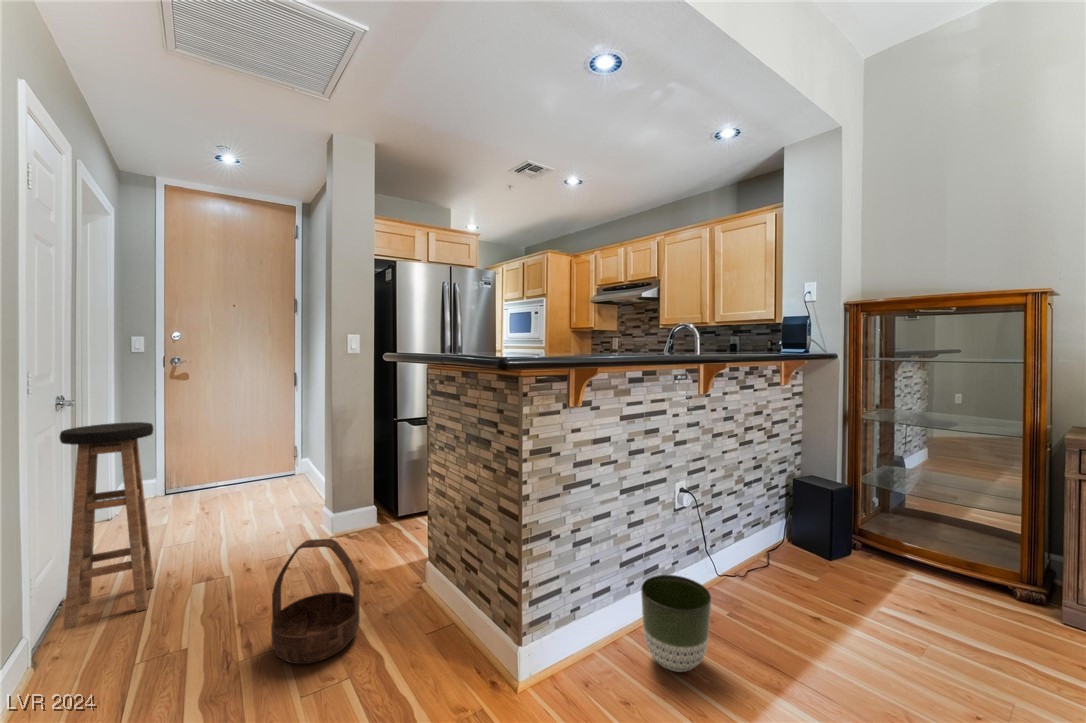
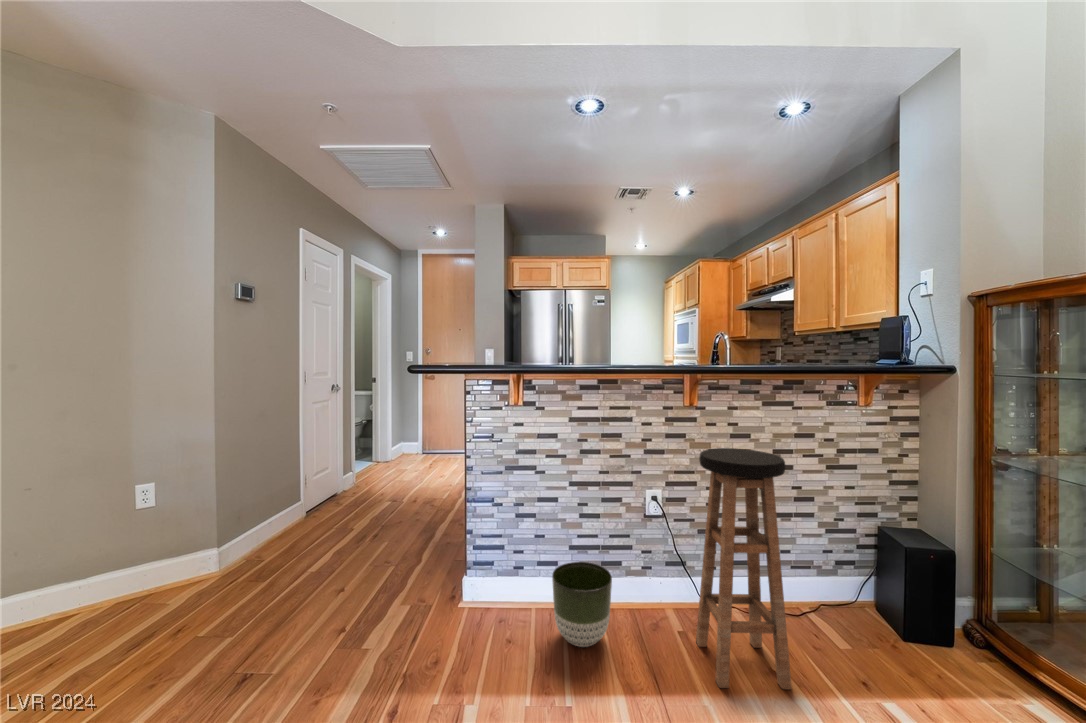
bar stool: present [59,422,154,629] -> present [696,448,792,689]
basket: present [271,539,360,664] -> none [375,480,427,554]

